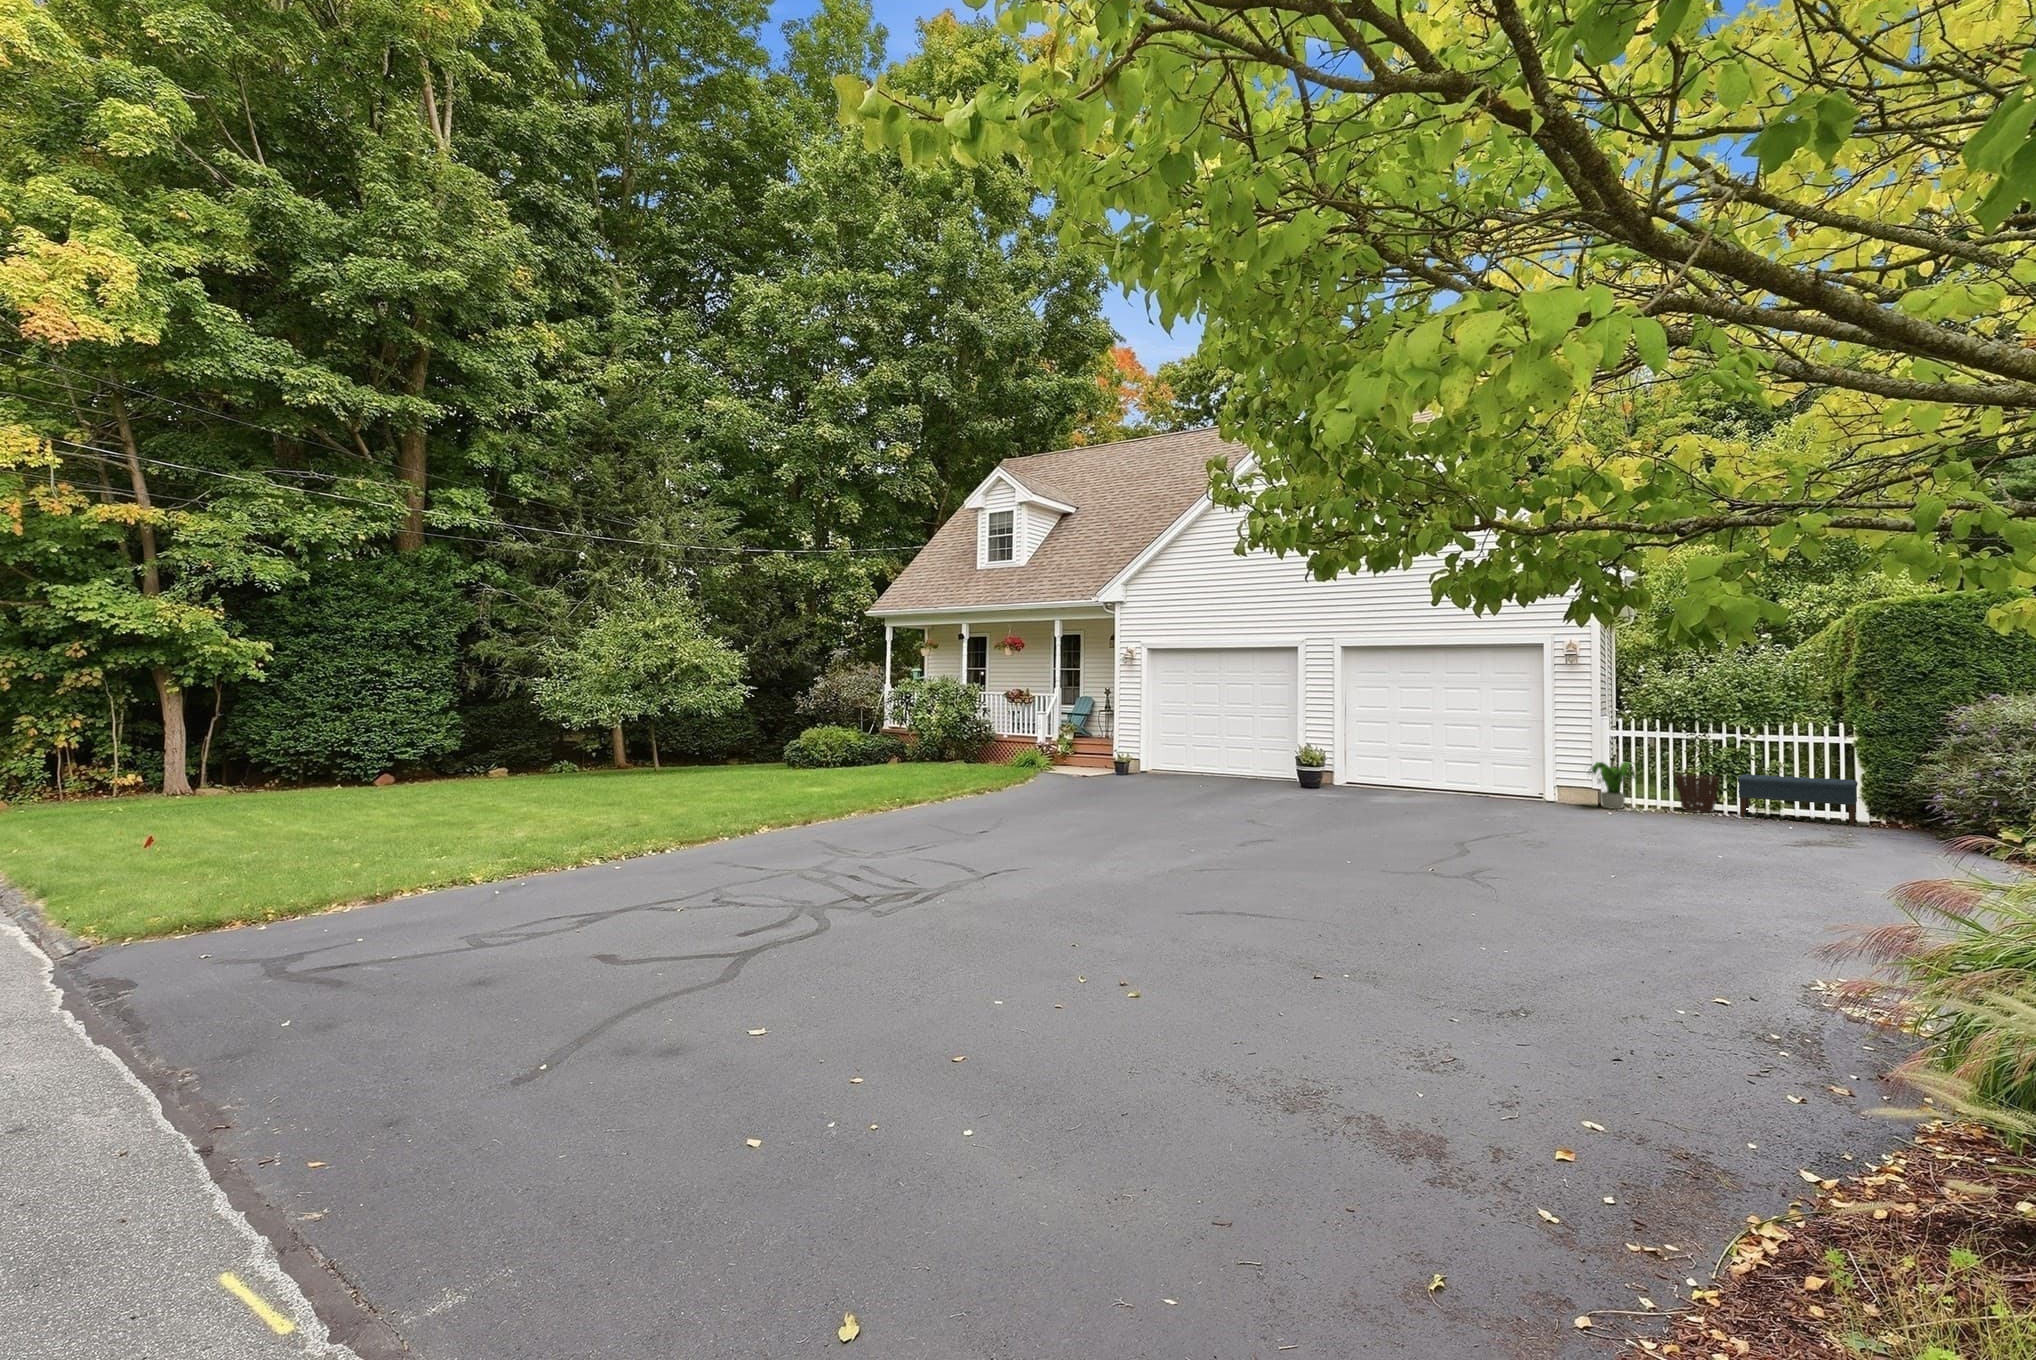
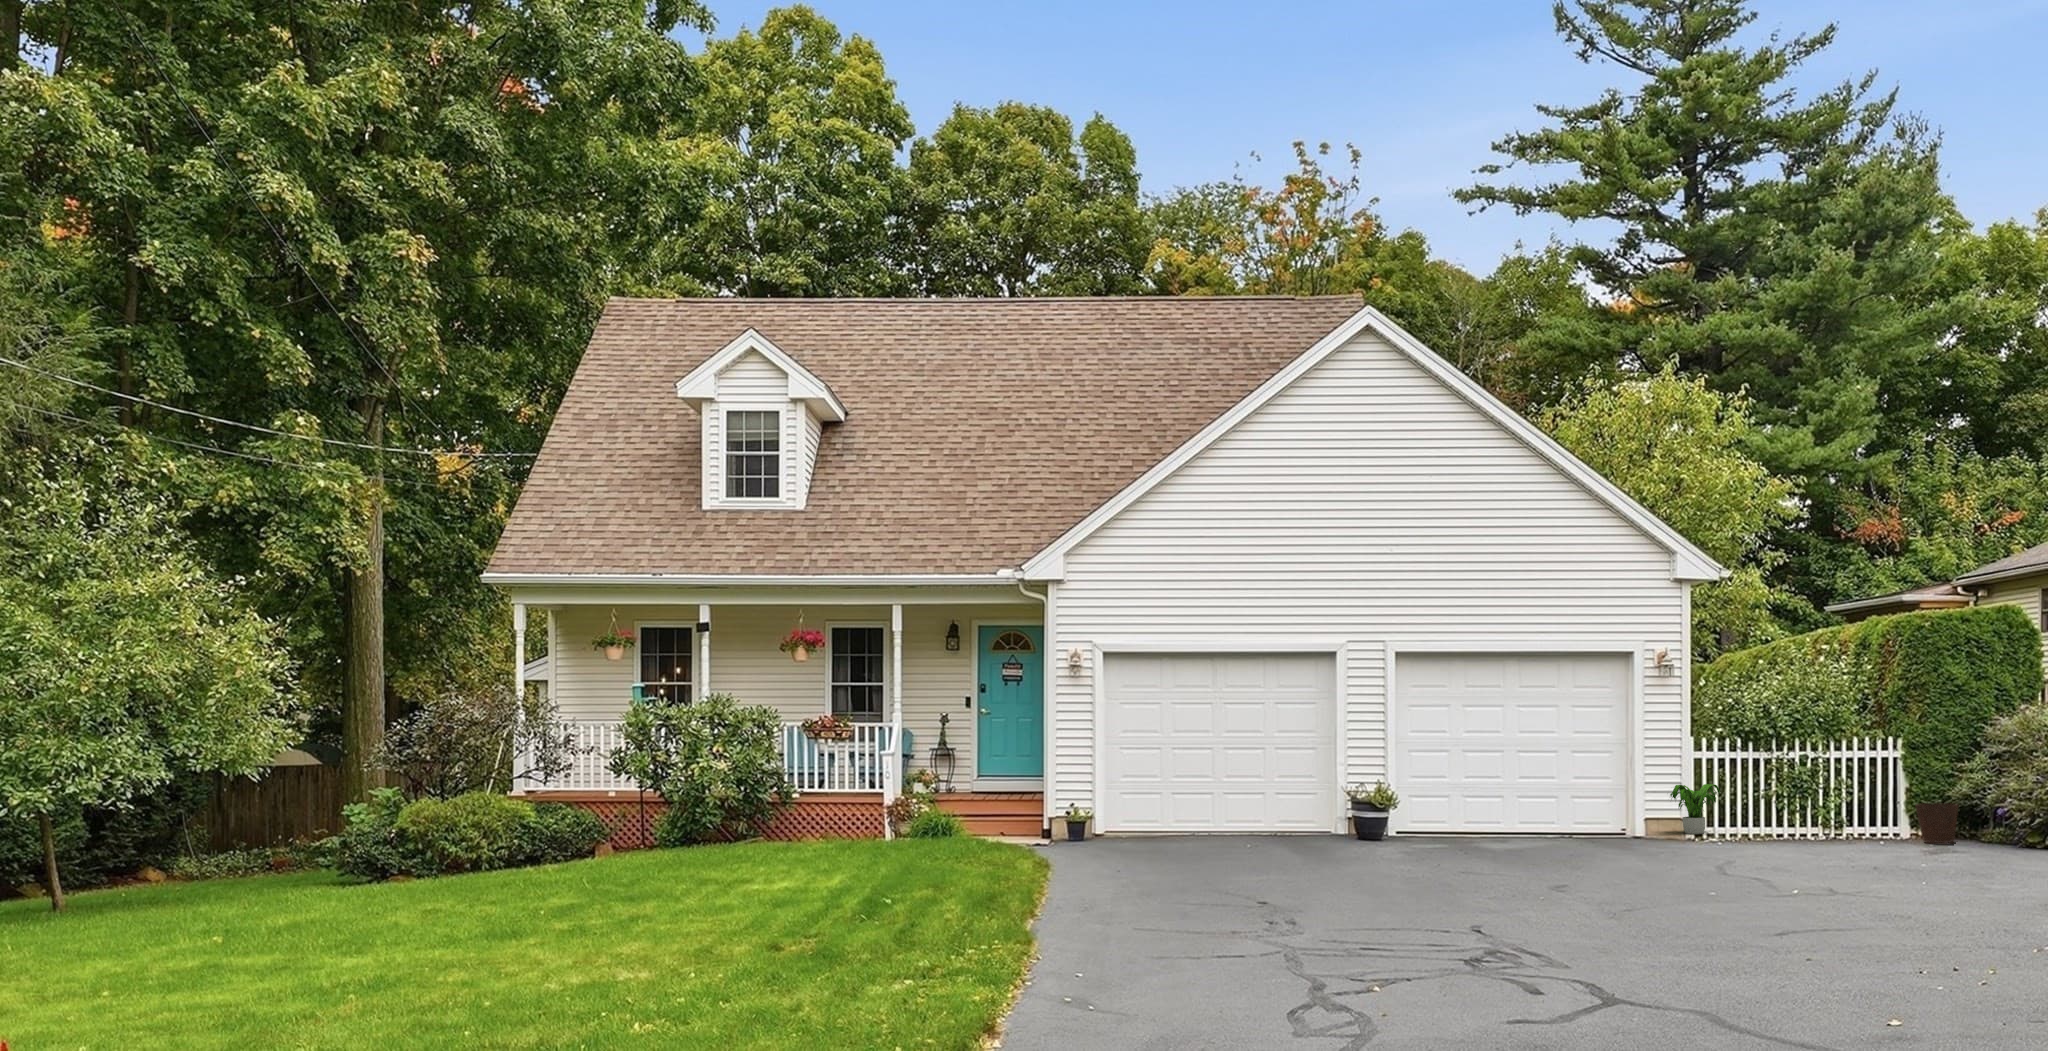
bench: present [1738,774,1858,825] -> none [1804,793,1907,838]
basket: present [1676,775,1719,812] -> present [1915,803,1958,844]

